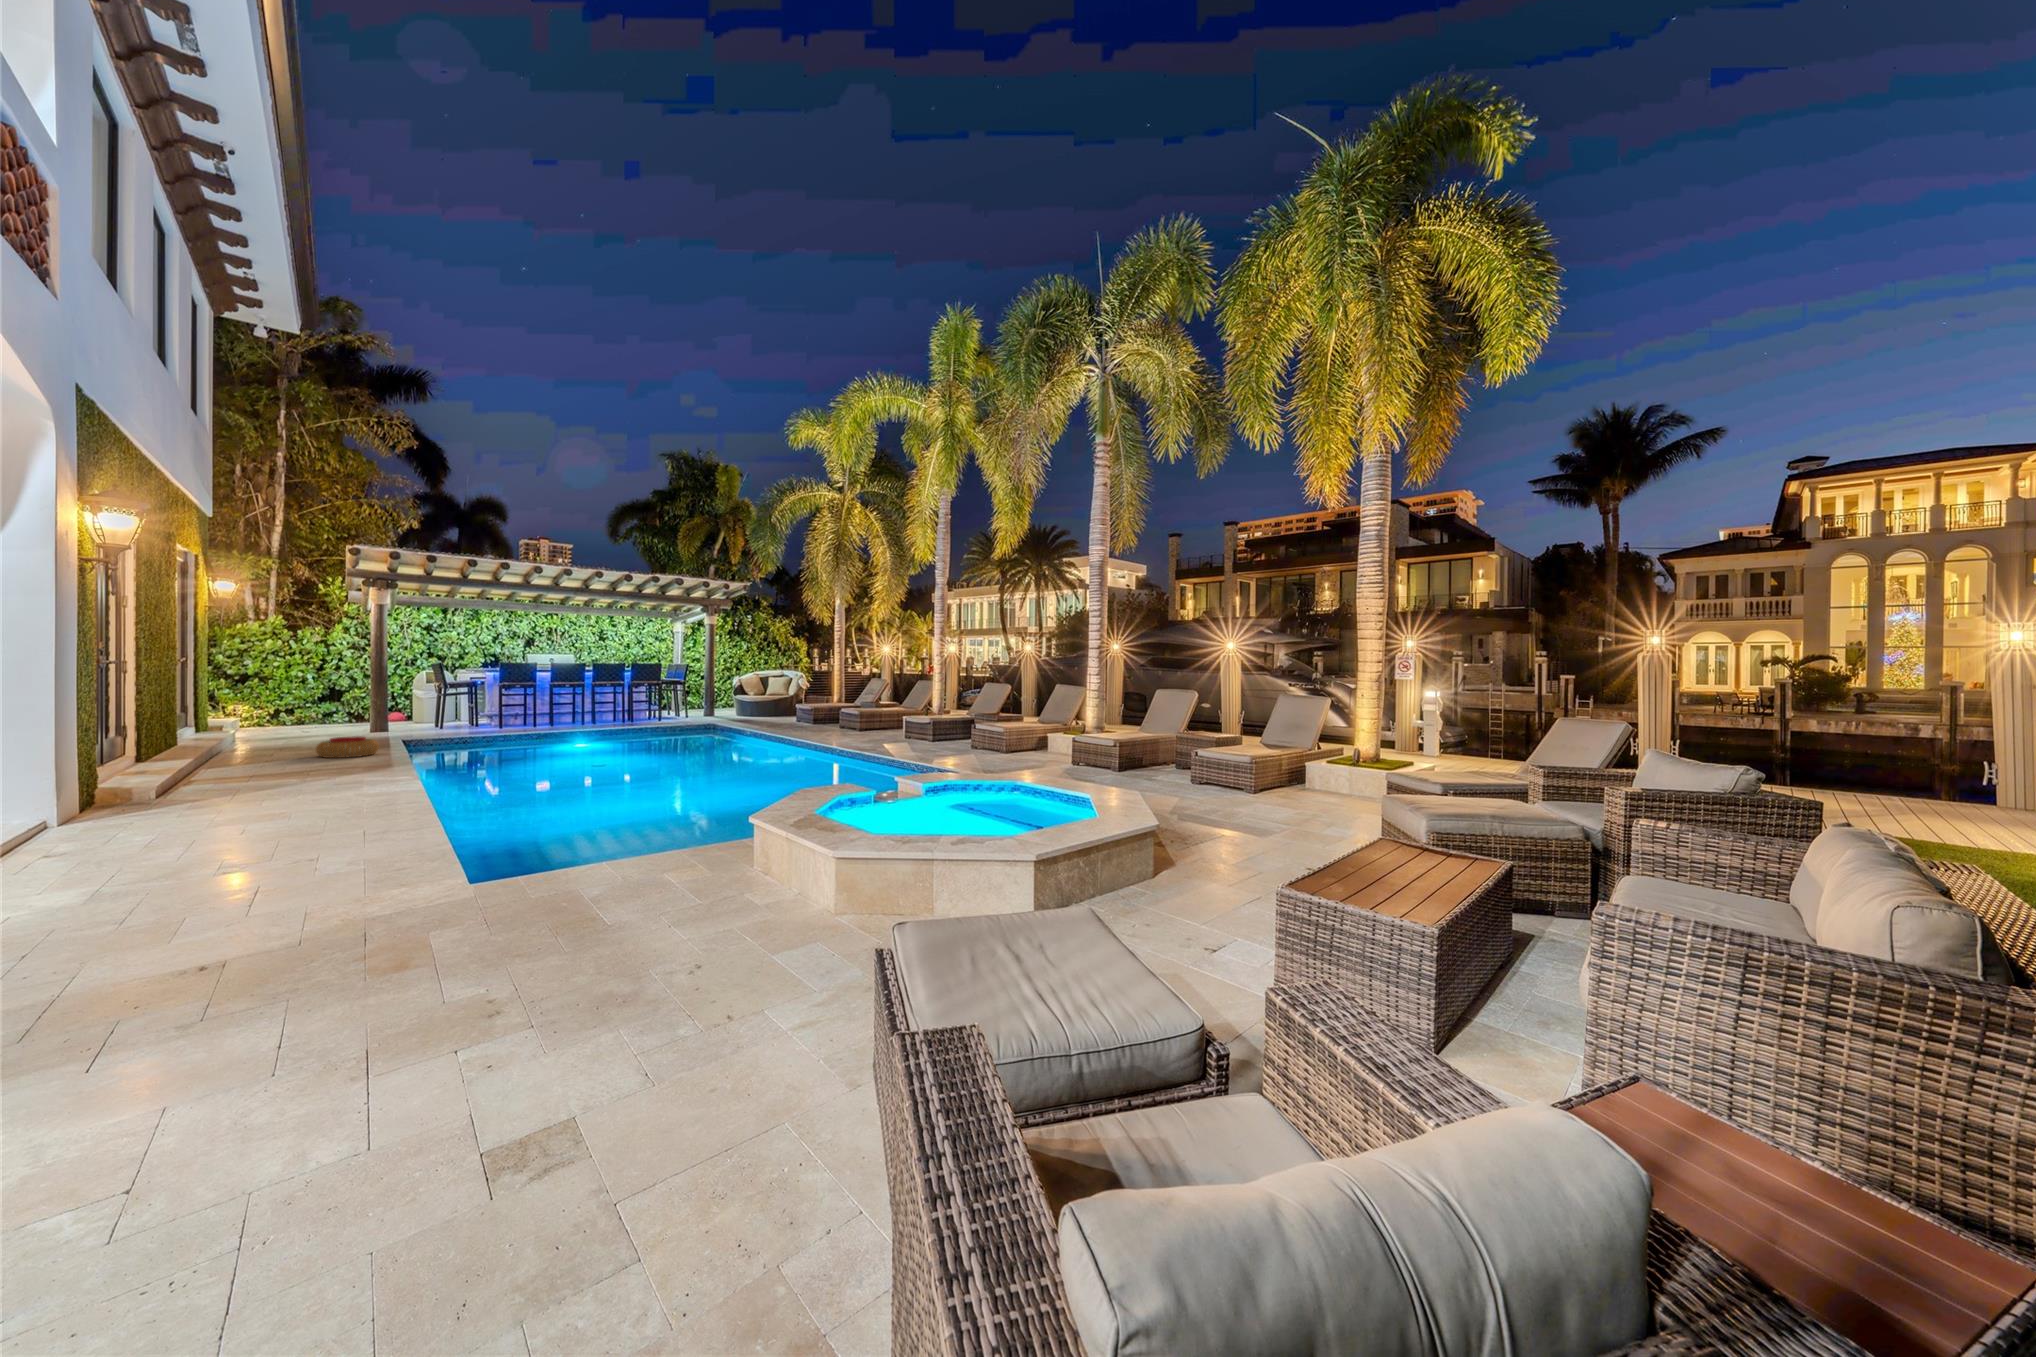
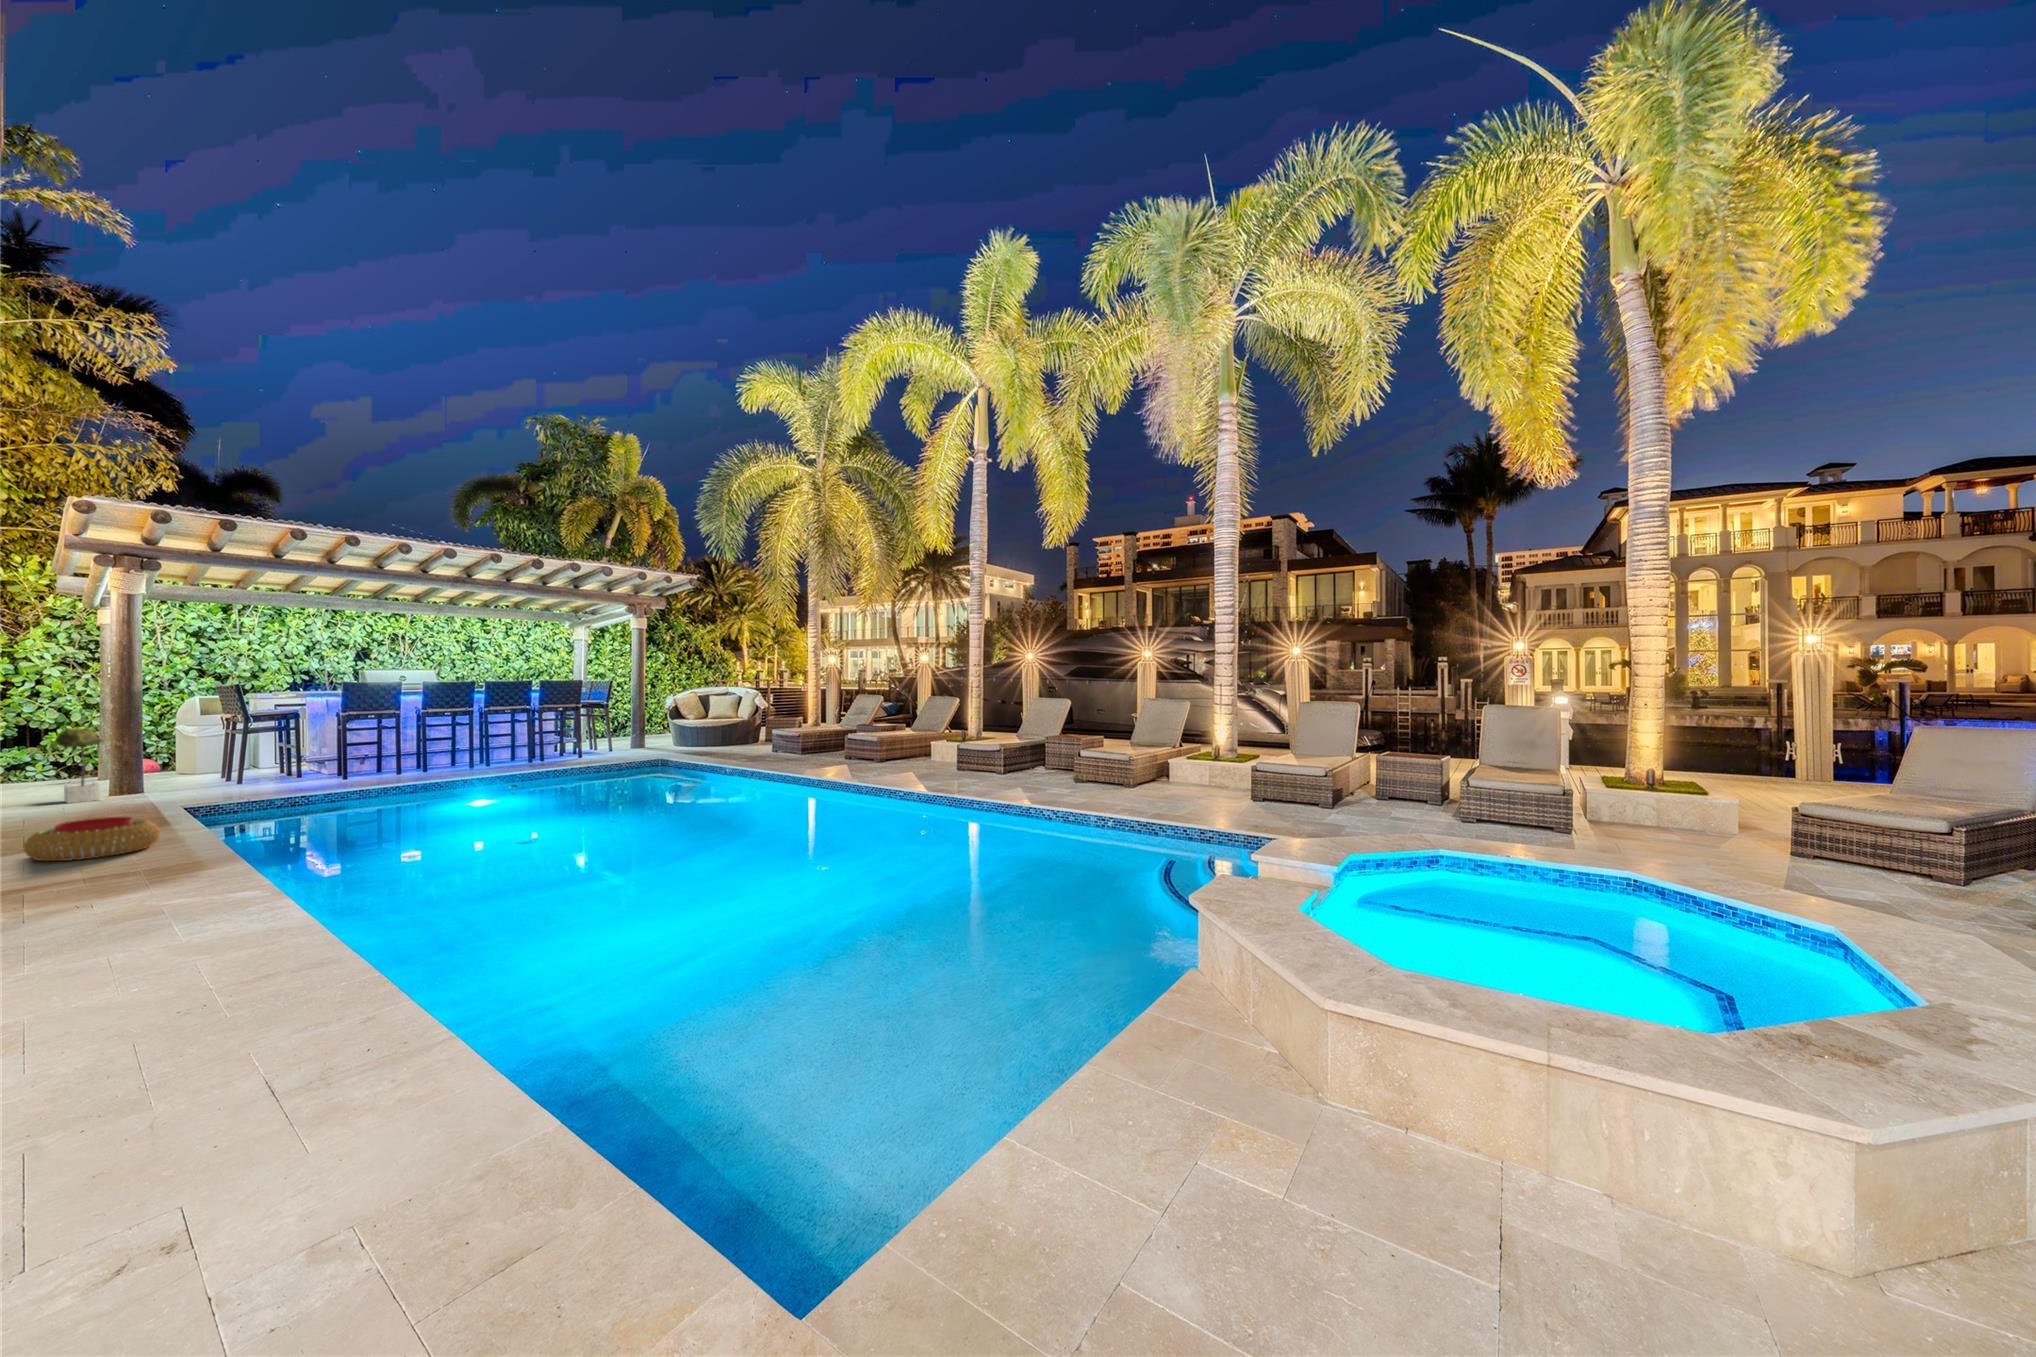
potted tree: none [344,687,369,734] -> present [55,727,103,803]

